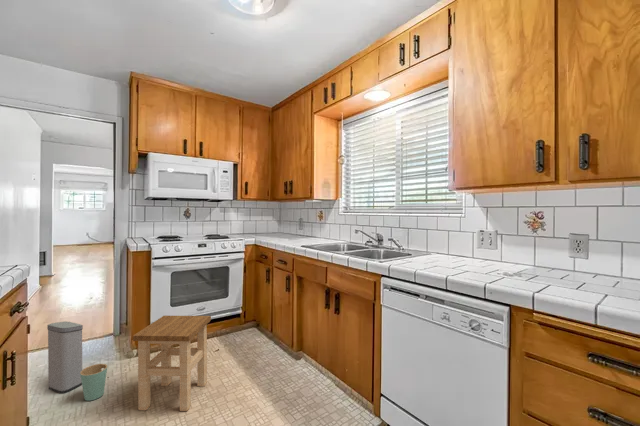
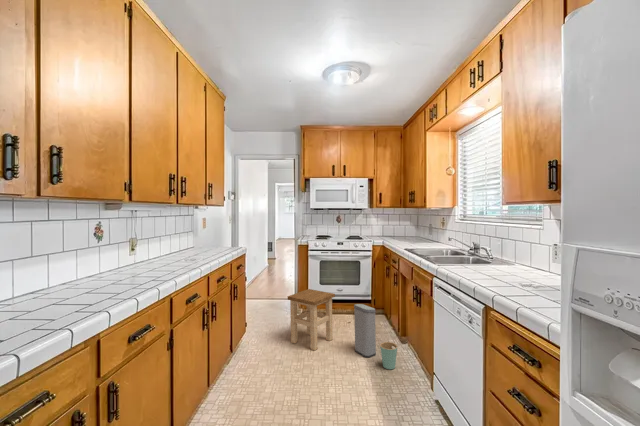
trash can: present [47,321,107,401] -> present [354,304,398,369]

